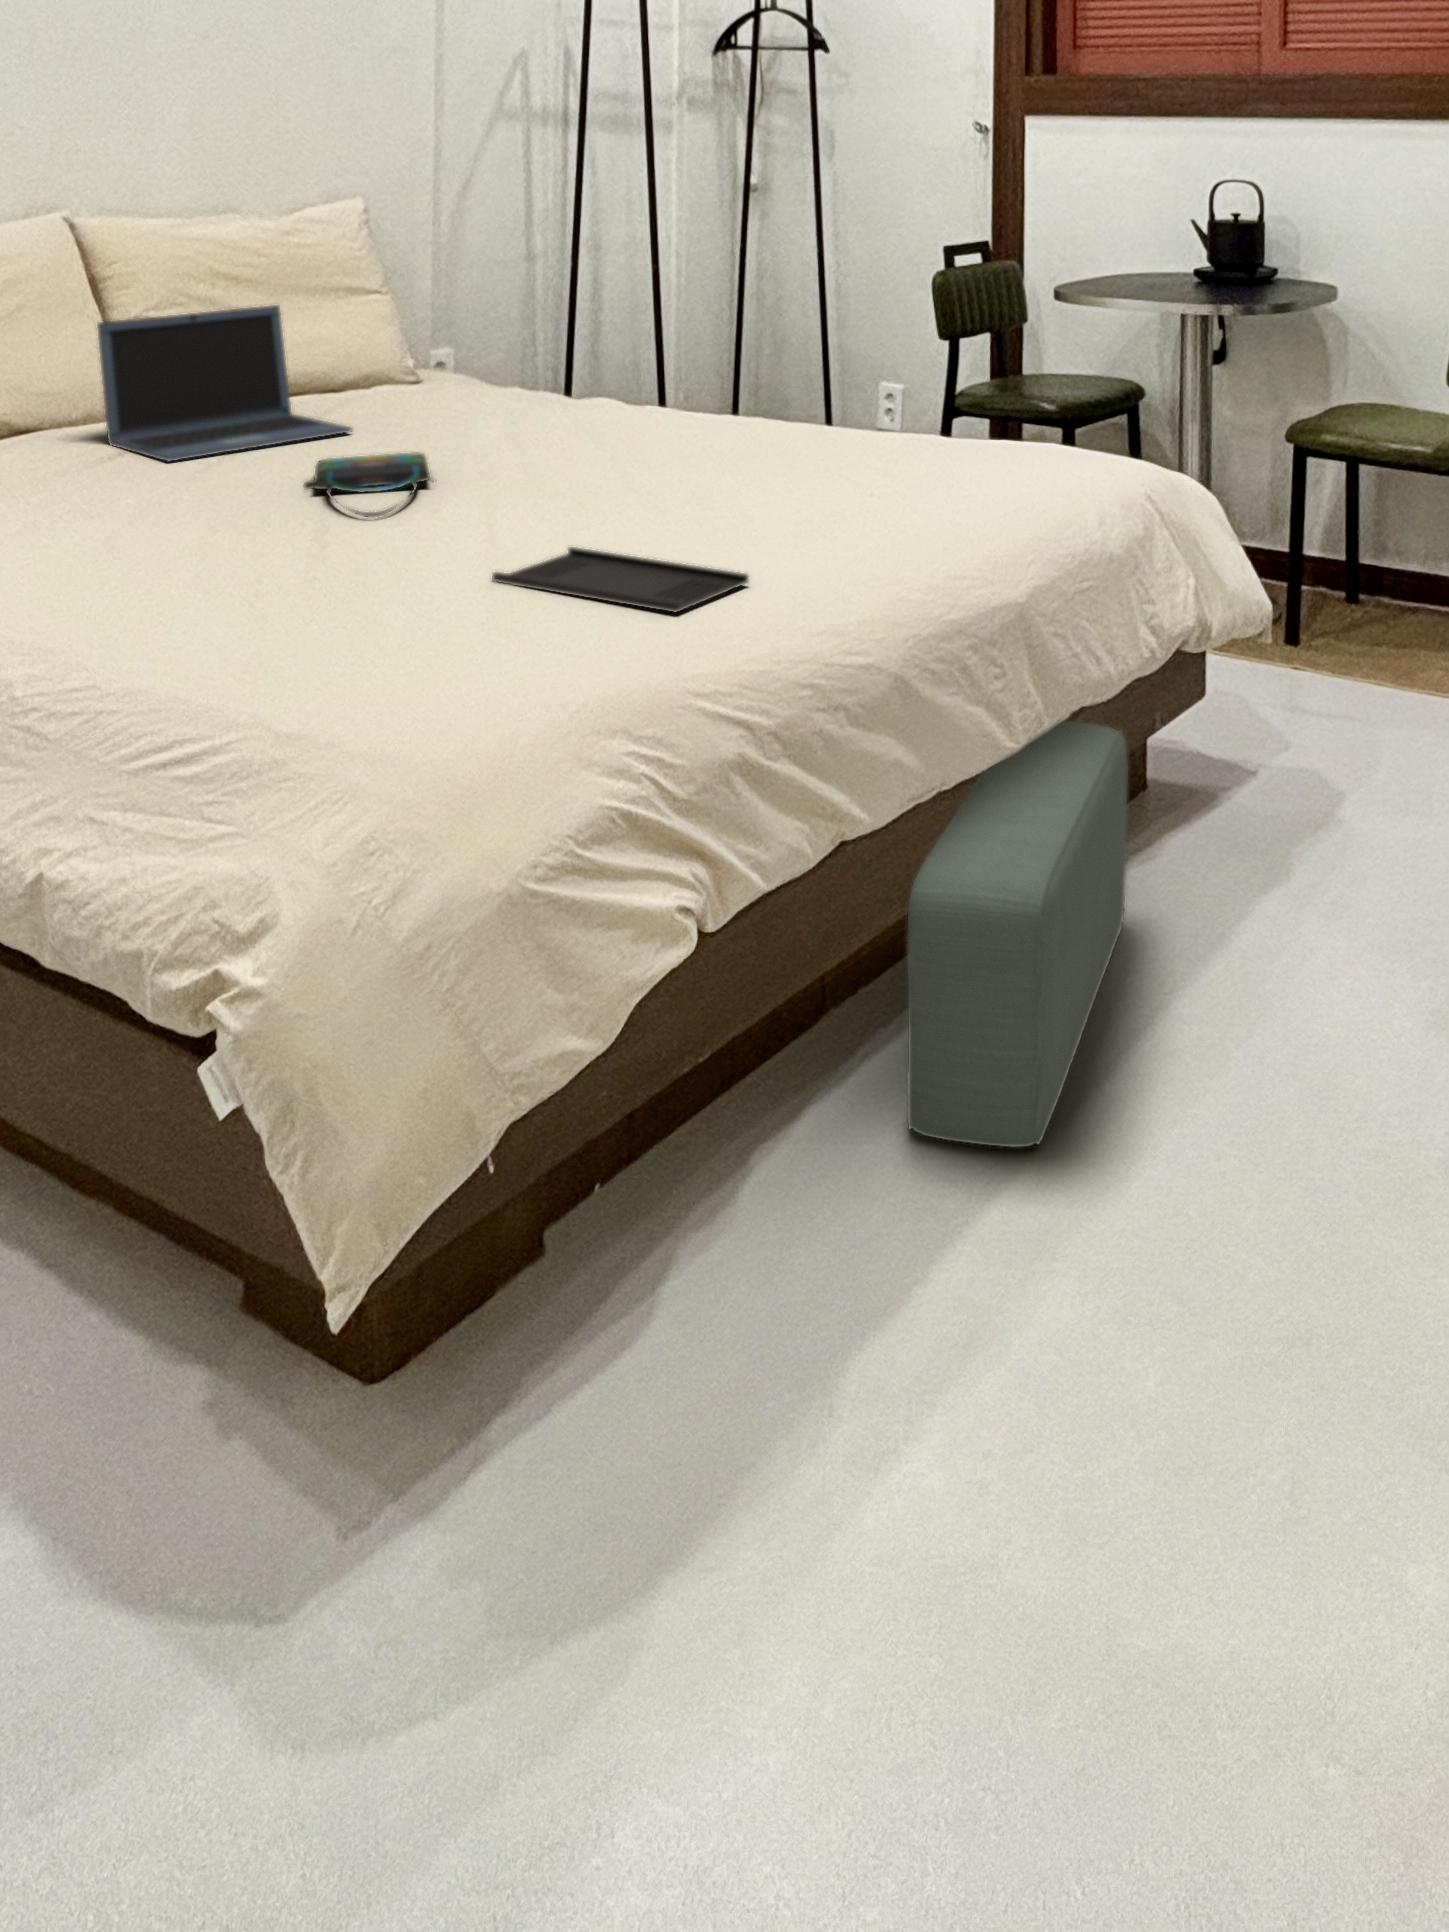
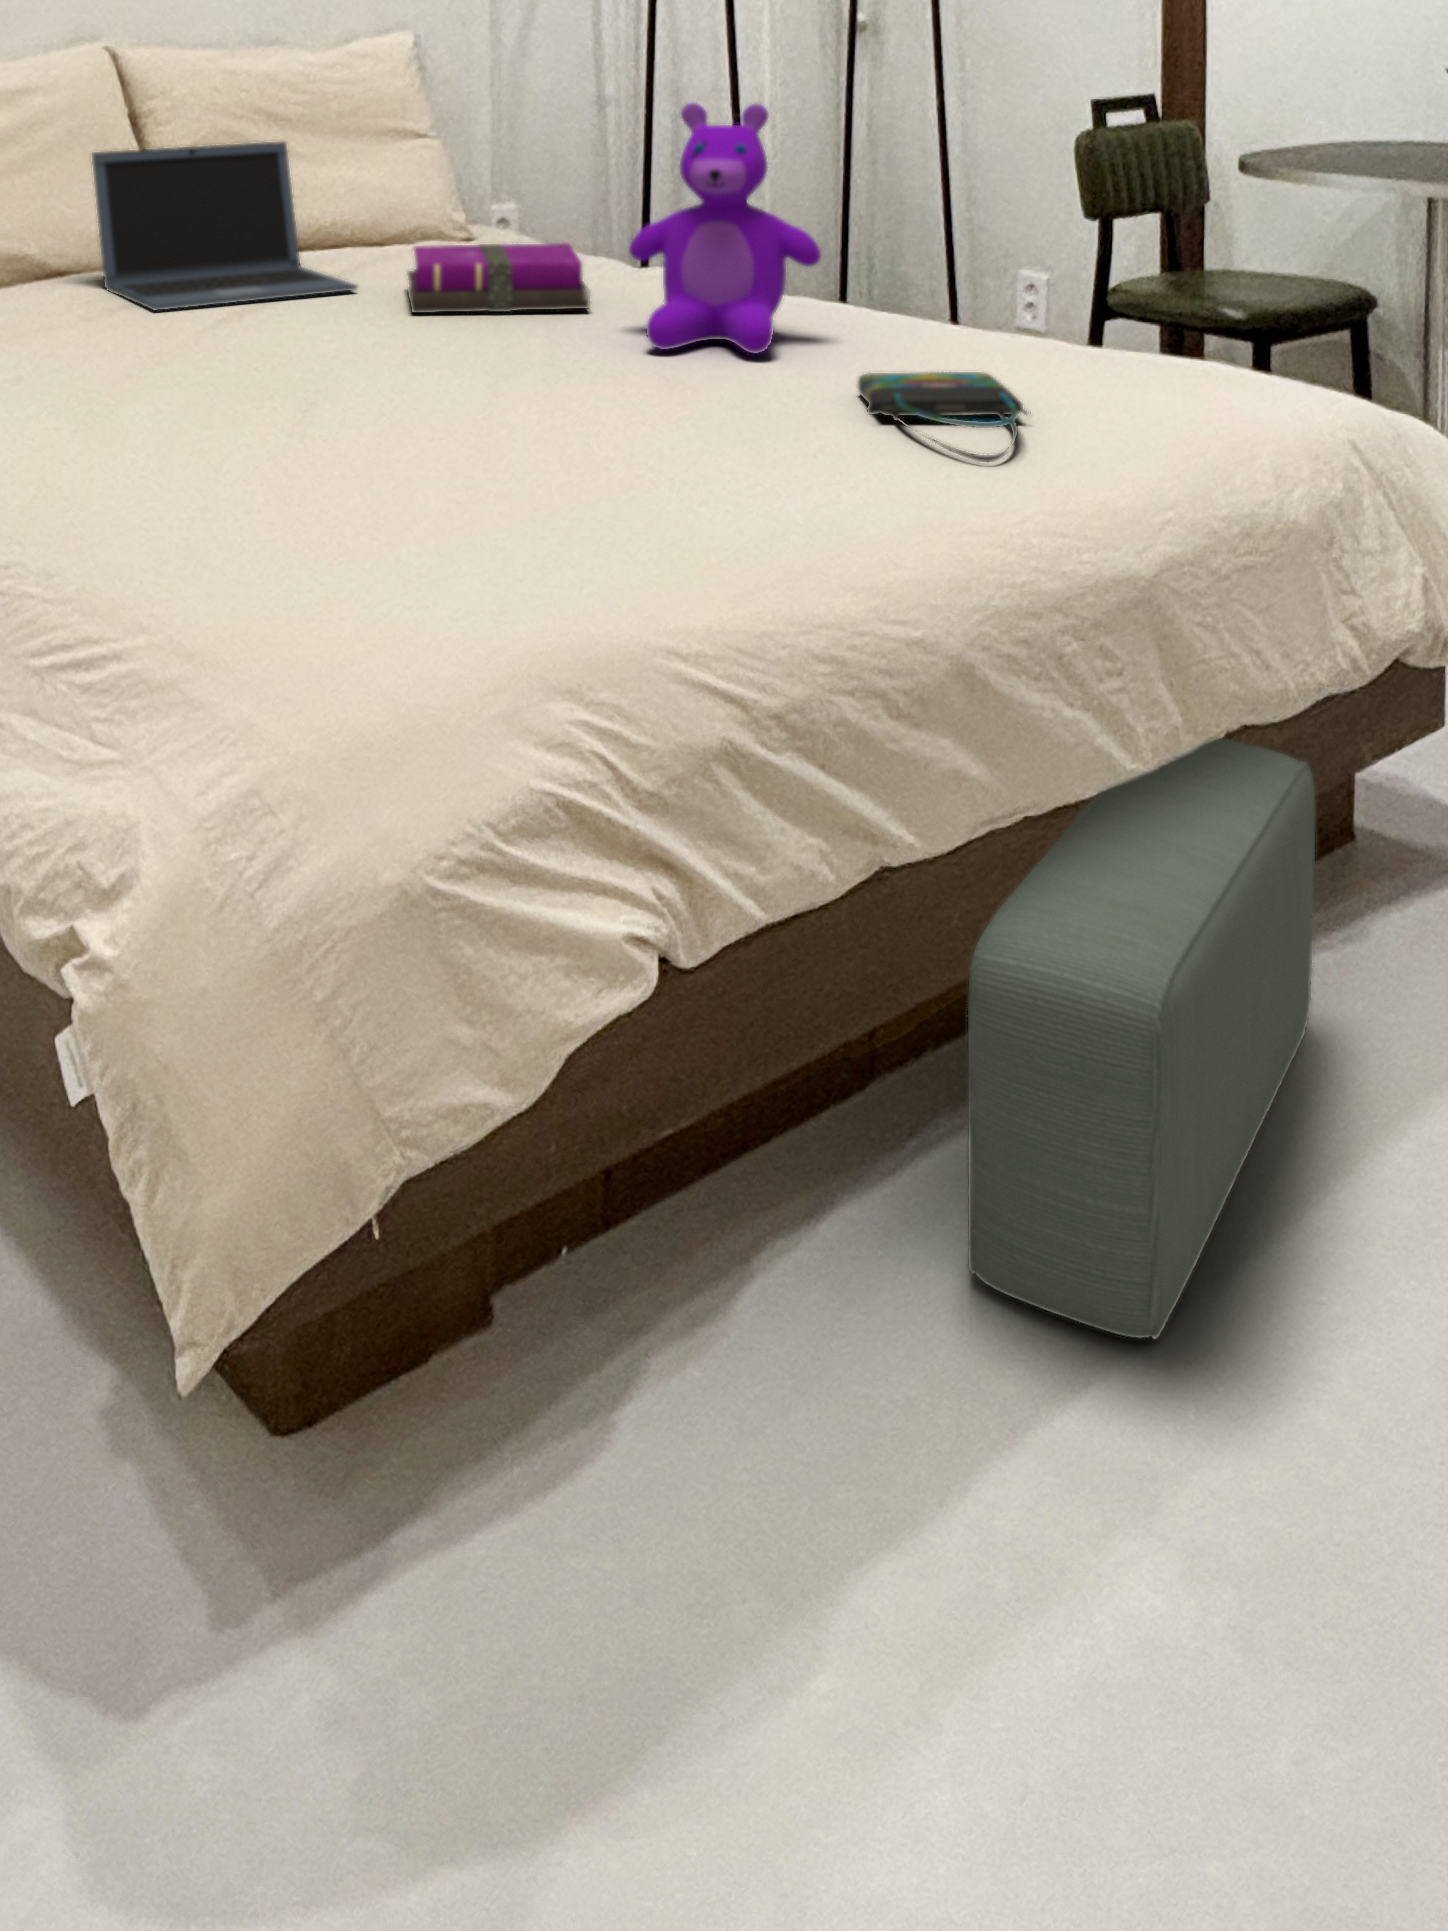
teddy bear: none [601,267,758,466] -> present [629,103,822,353]
notebook: none [396,382,563,449] -> present [408,243,590,313]
tote bag: present [303,452,434,517] -> present [858,372,1029,462]
tray: present [492,547,749,612] -> none [450,442,765,539]

